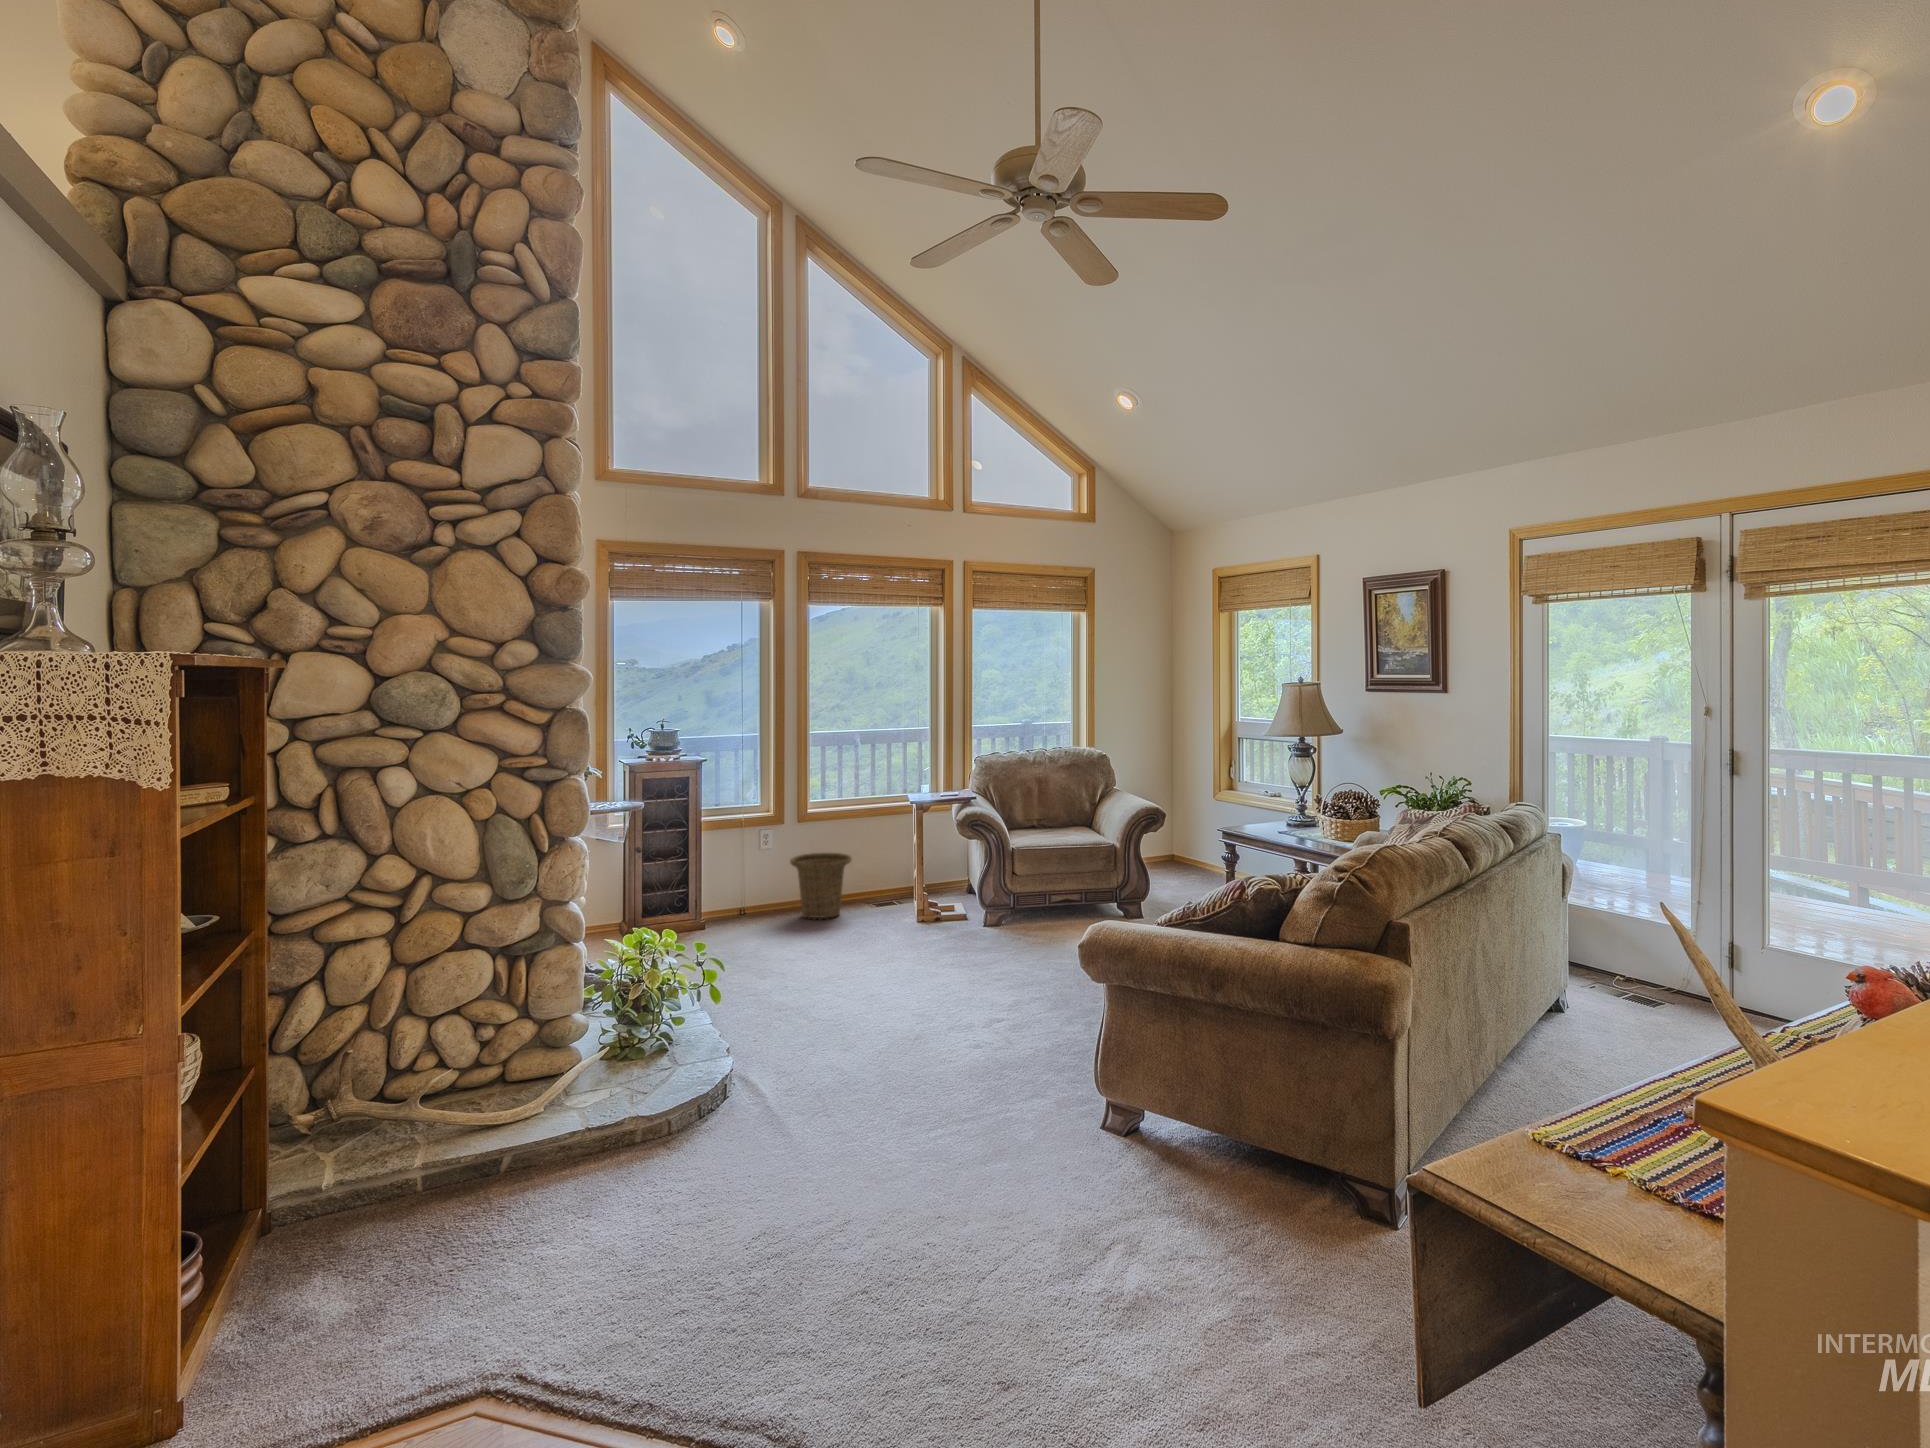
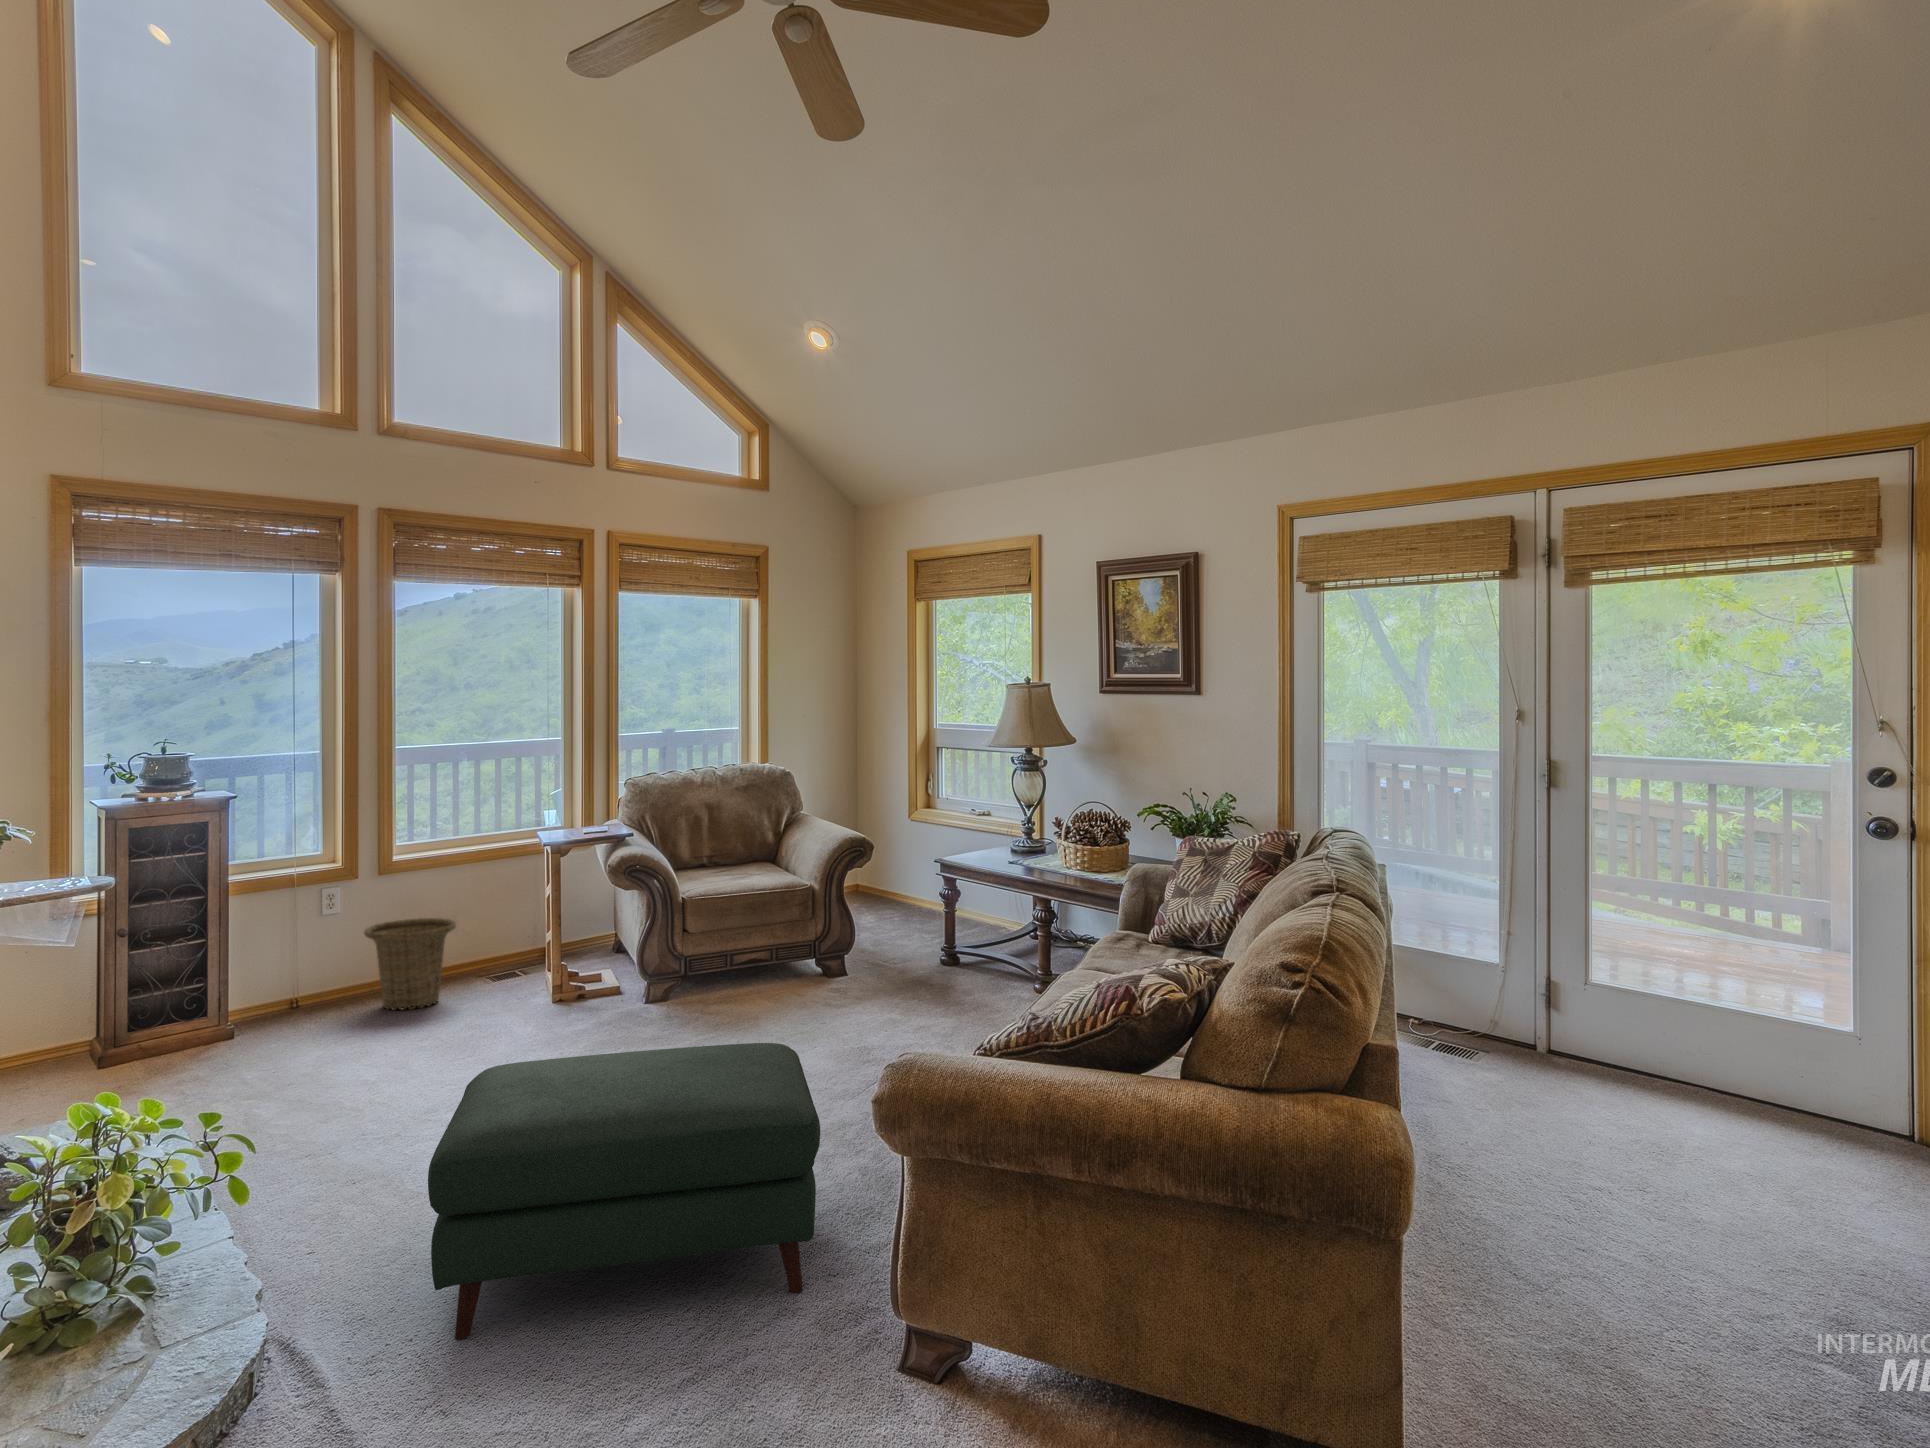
ottoman: none [762,982,1059,1198] -> present [428,1043,820,1339]

